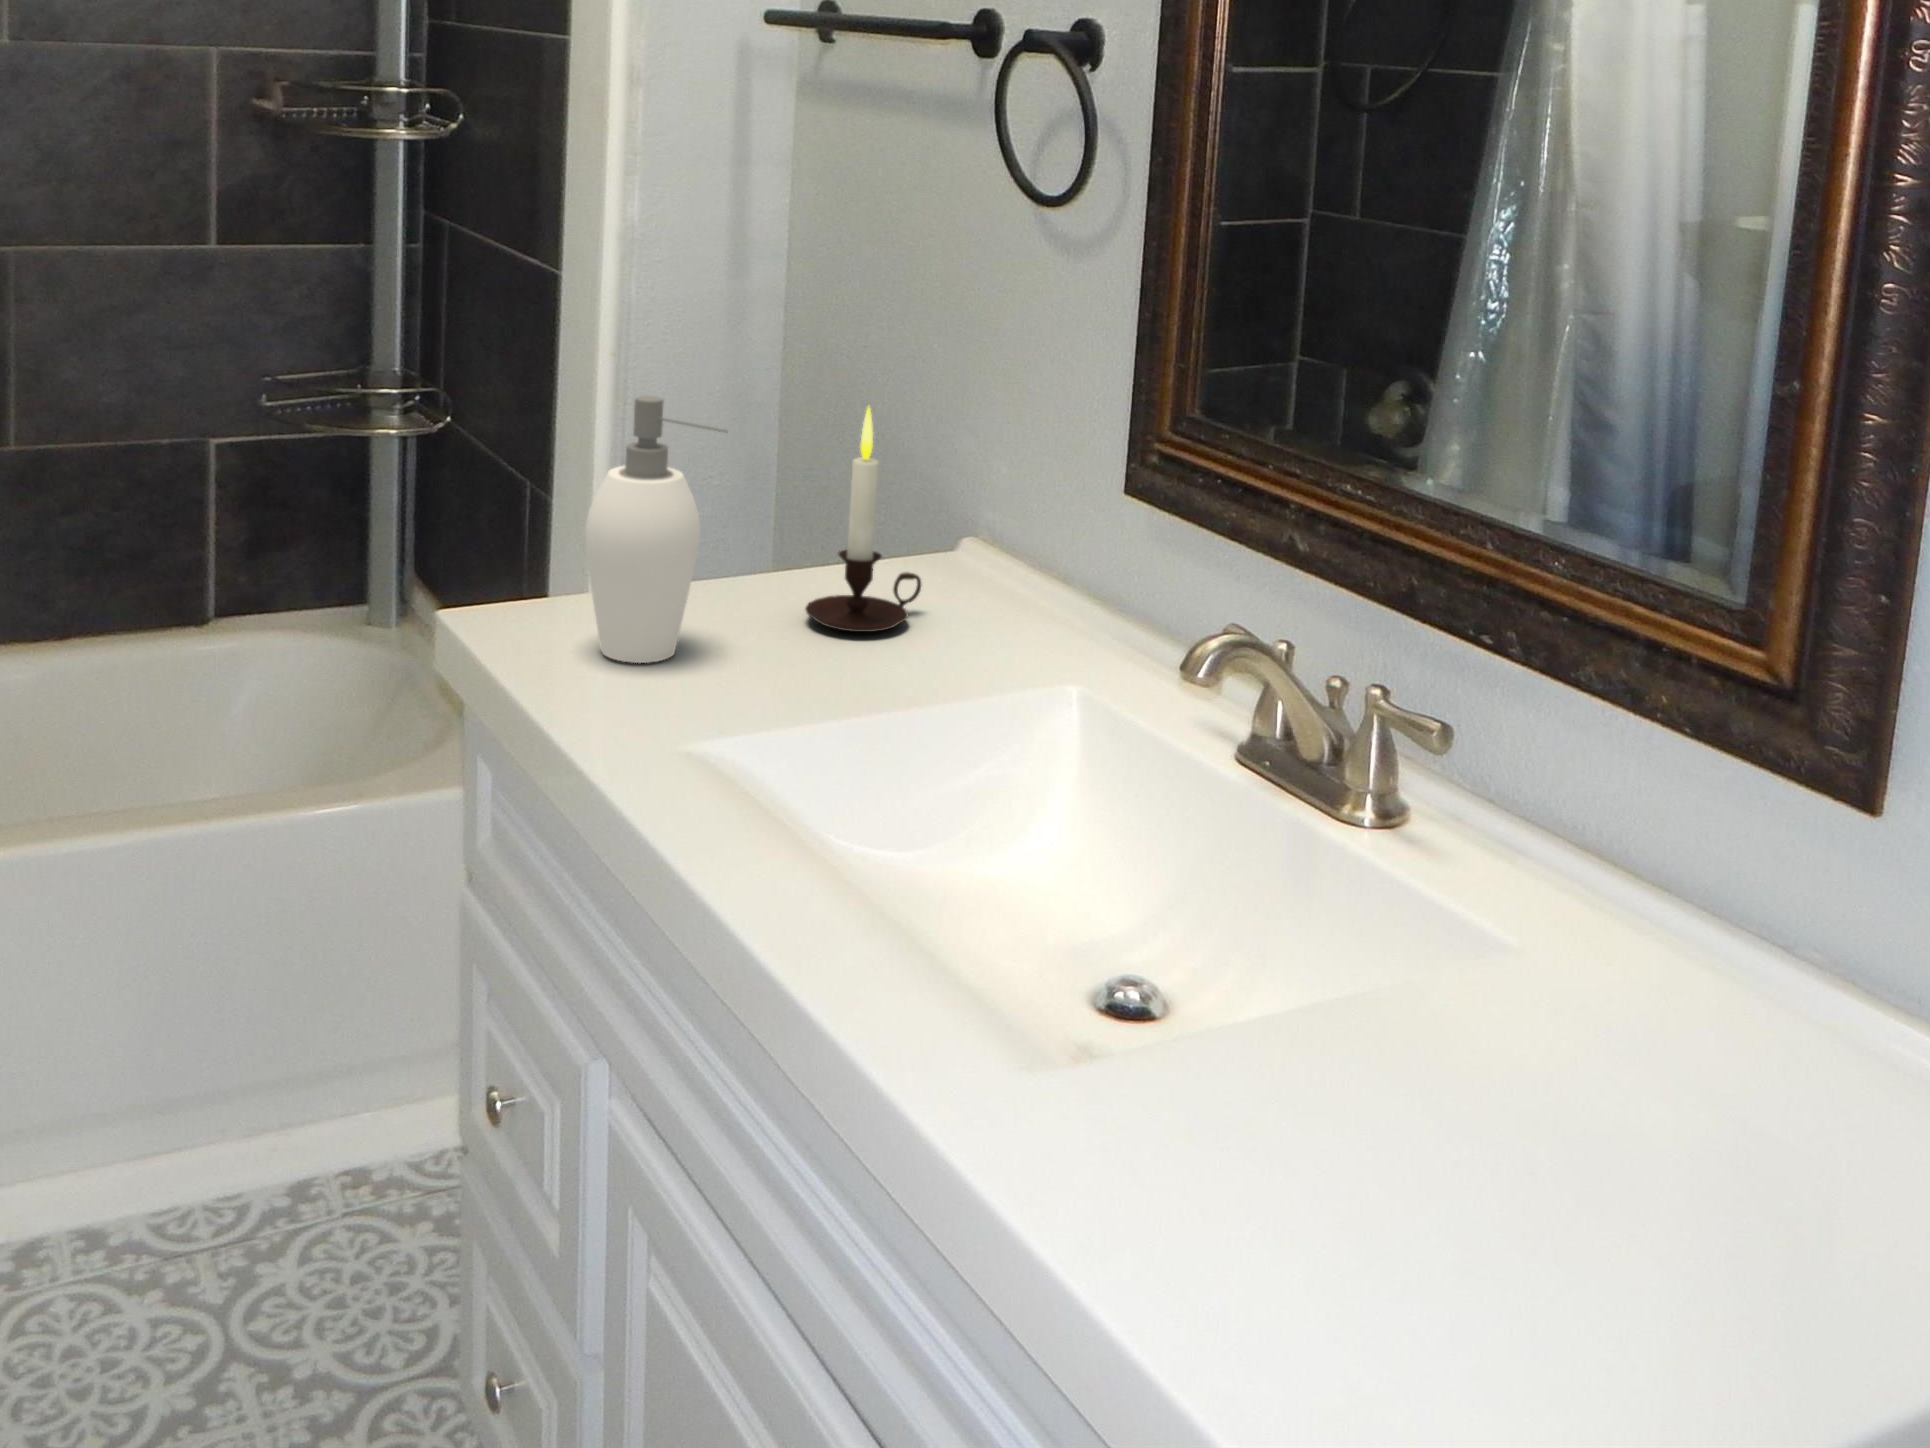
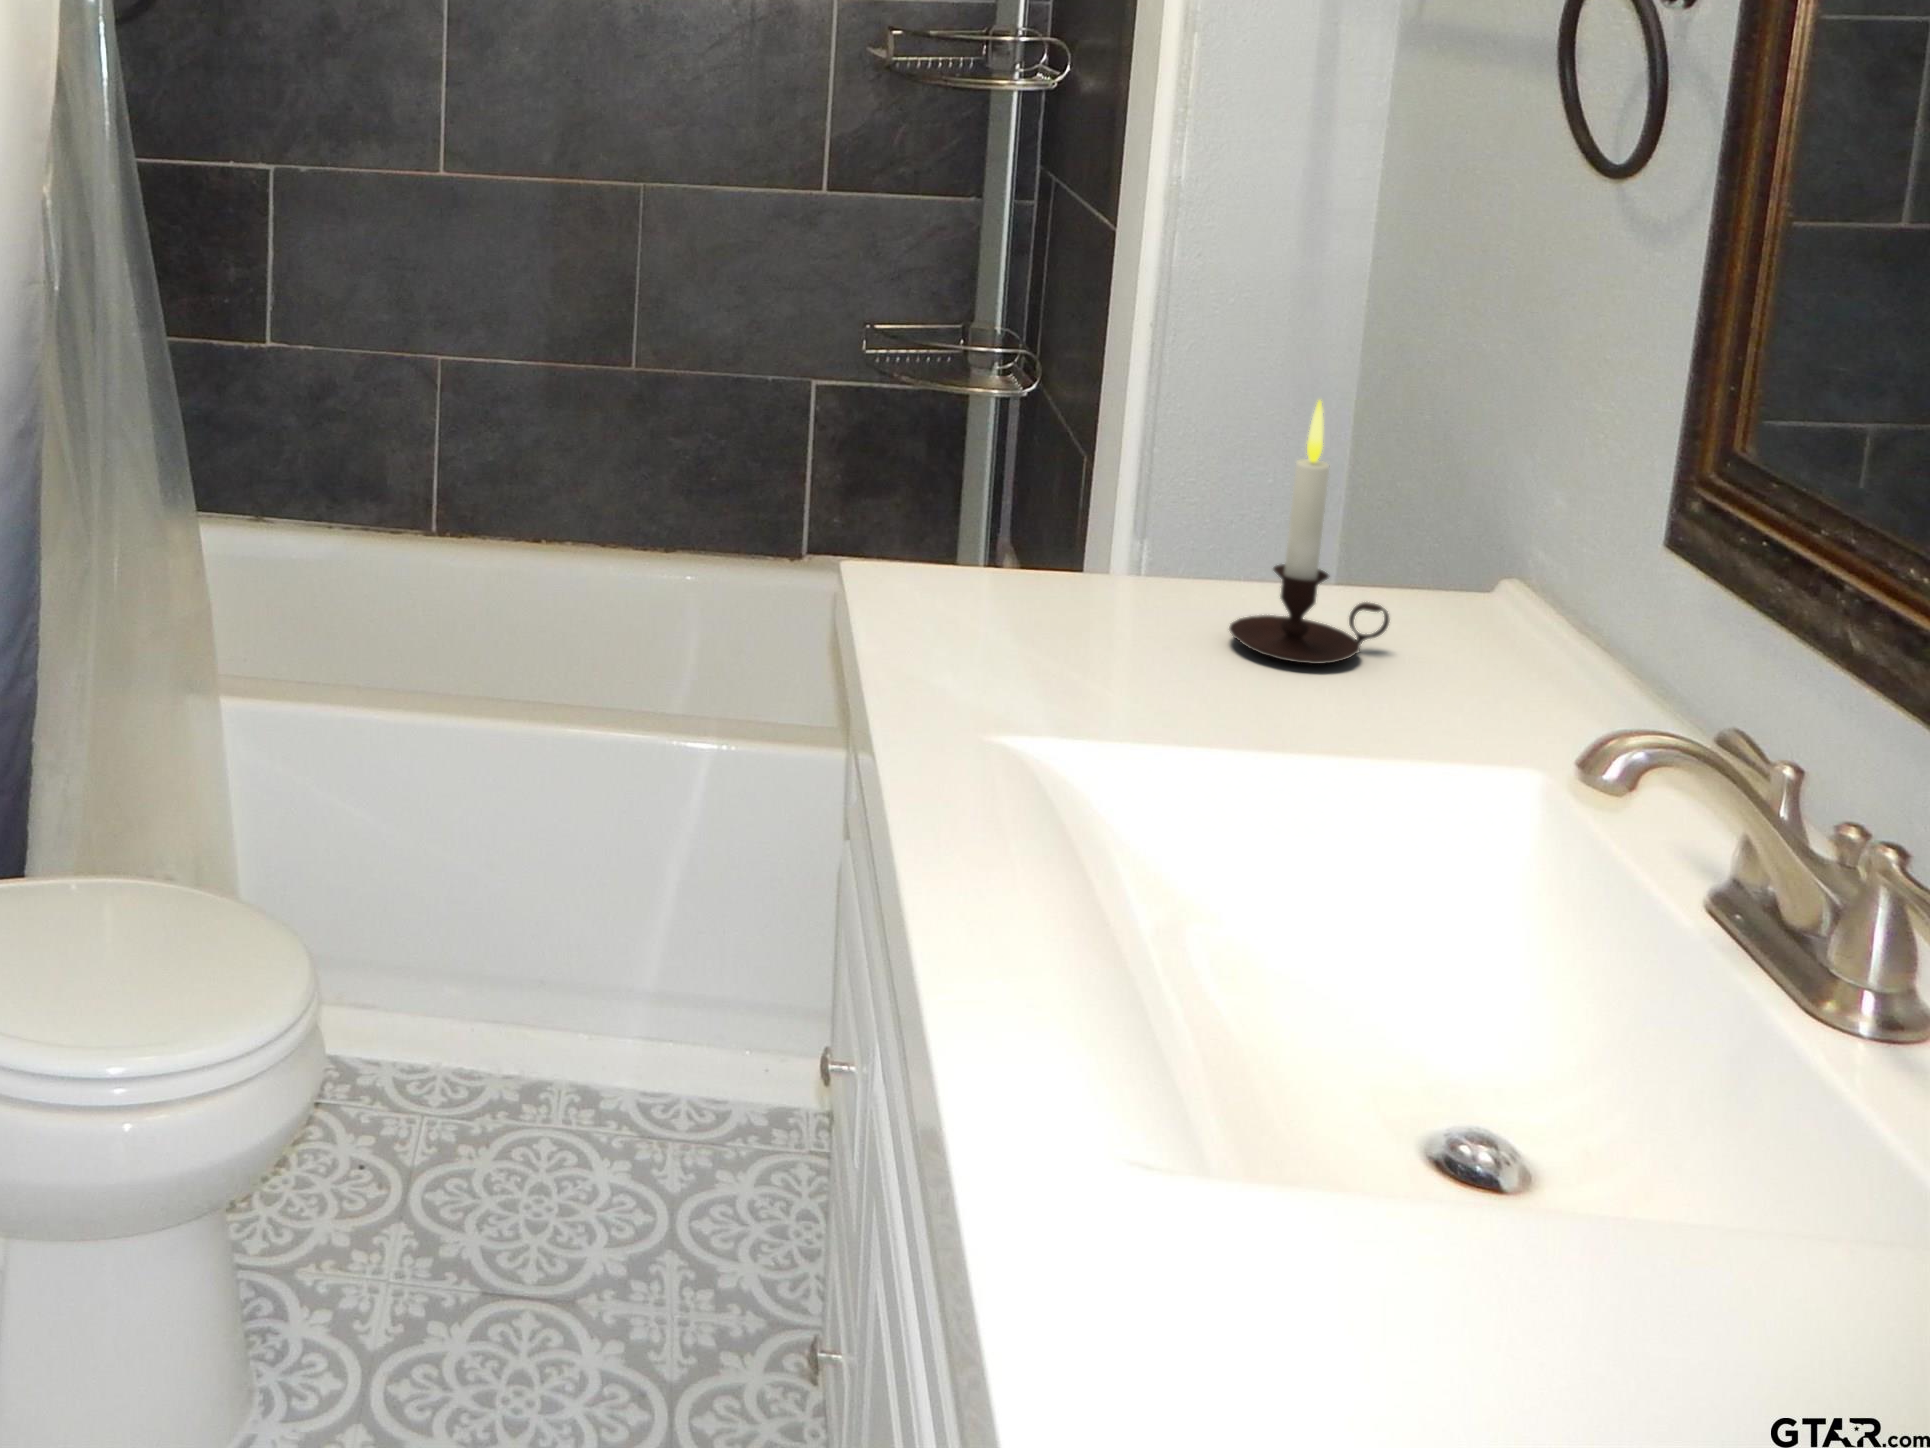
soap dispenser: present [585,396,728,663] -> none [958,361,1107,650]

